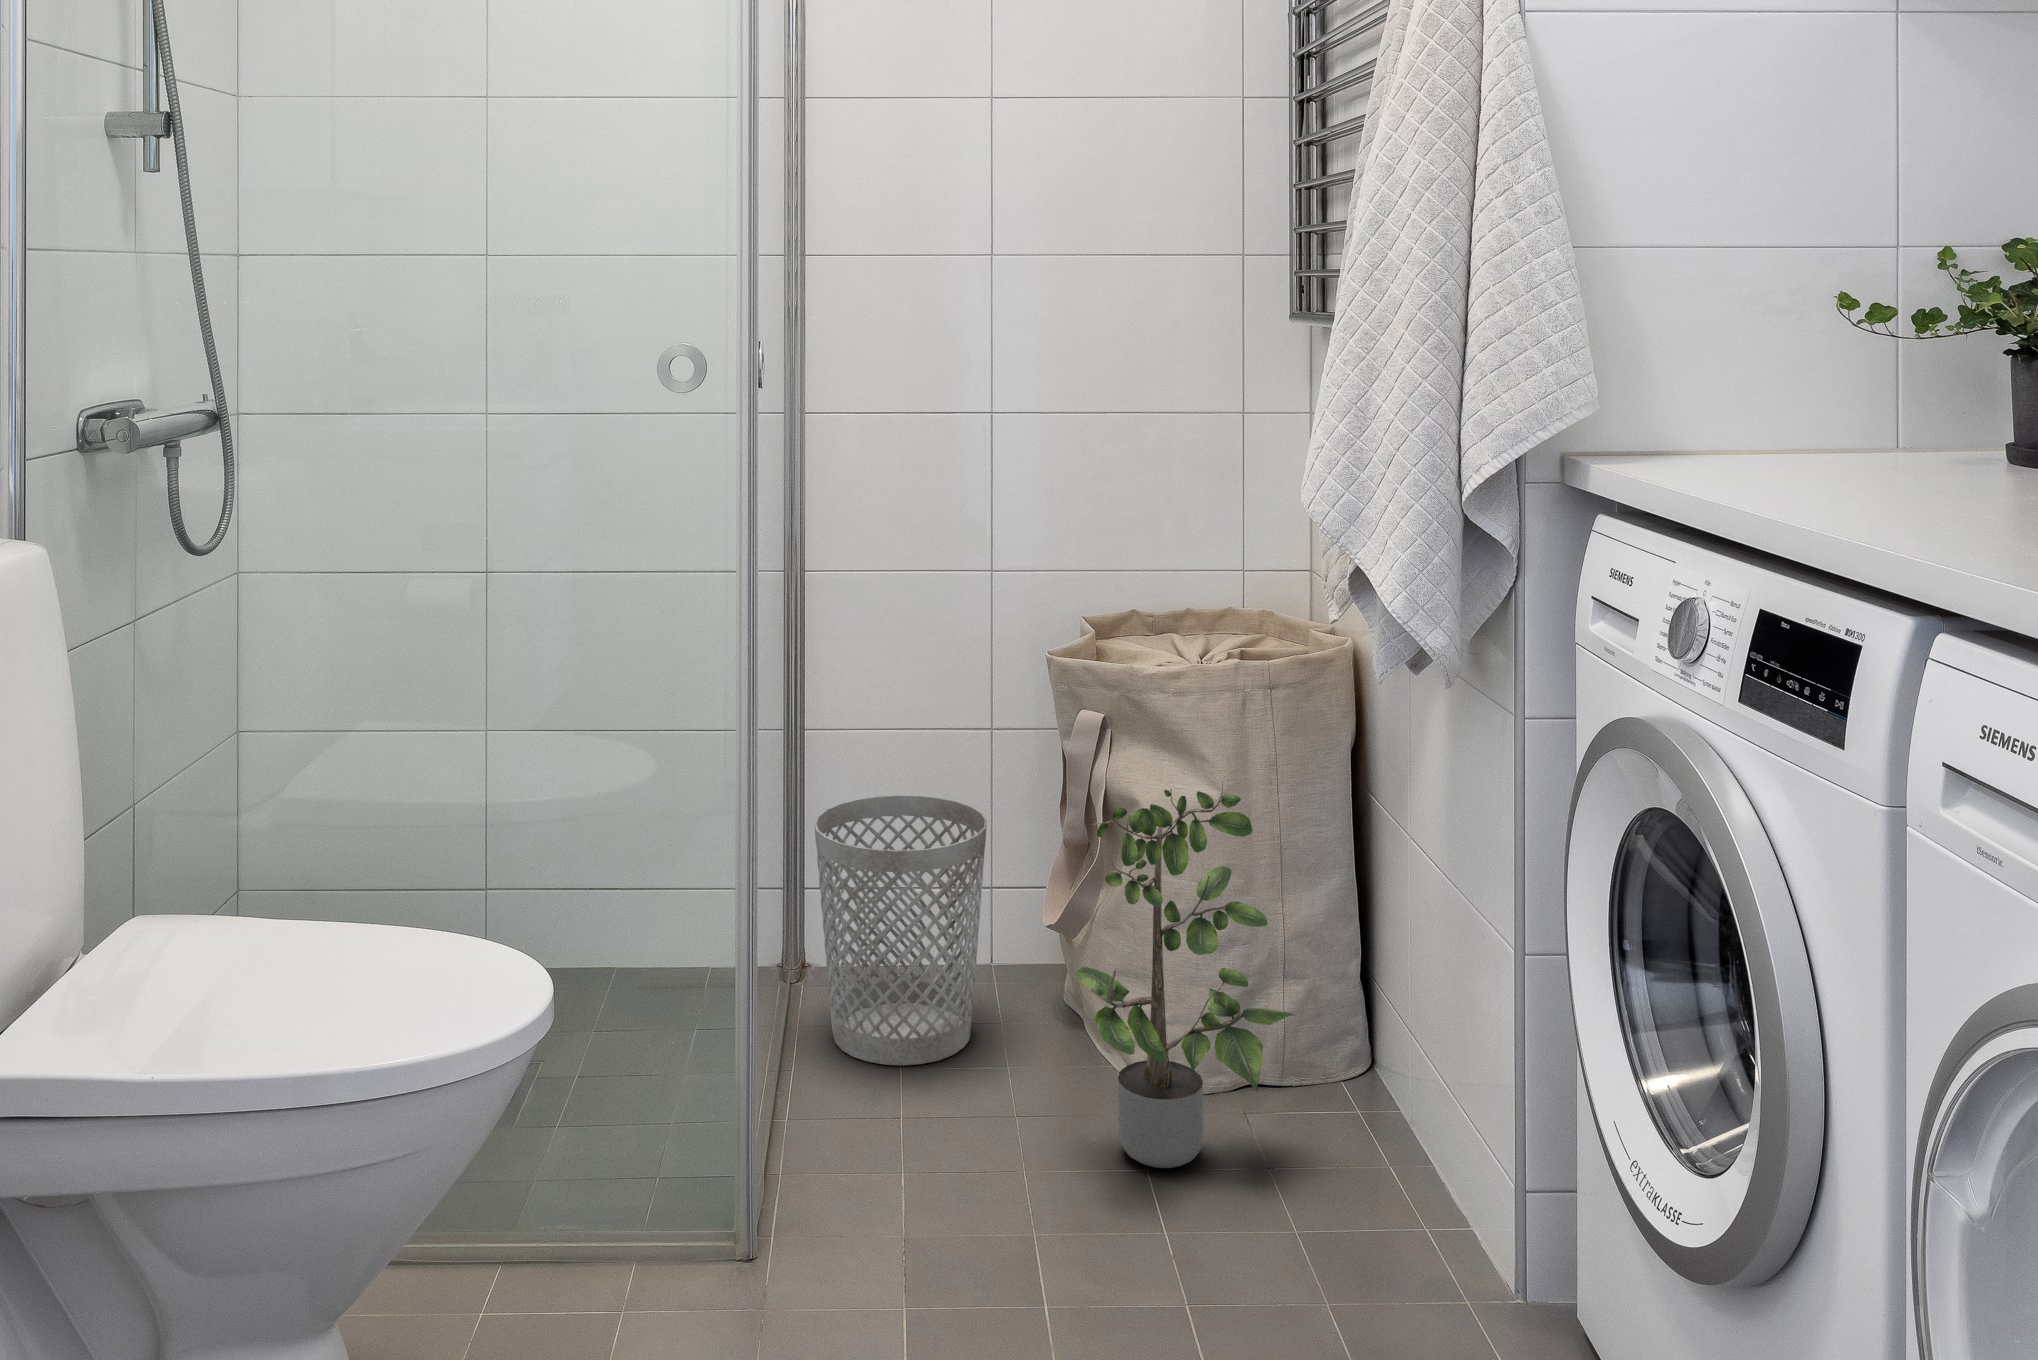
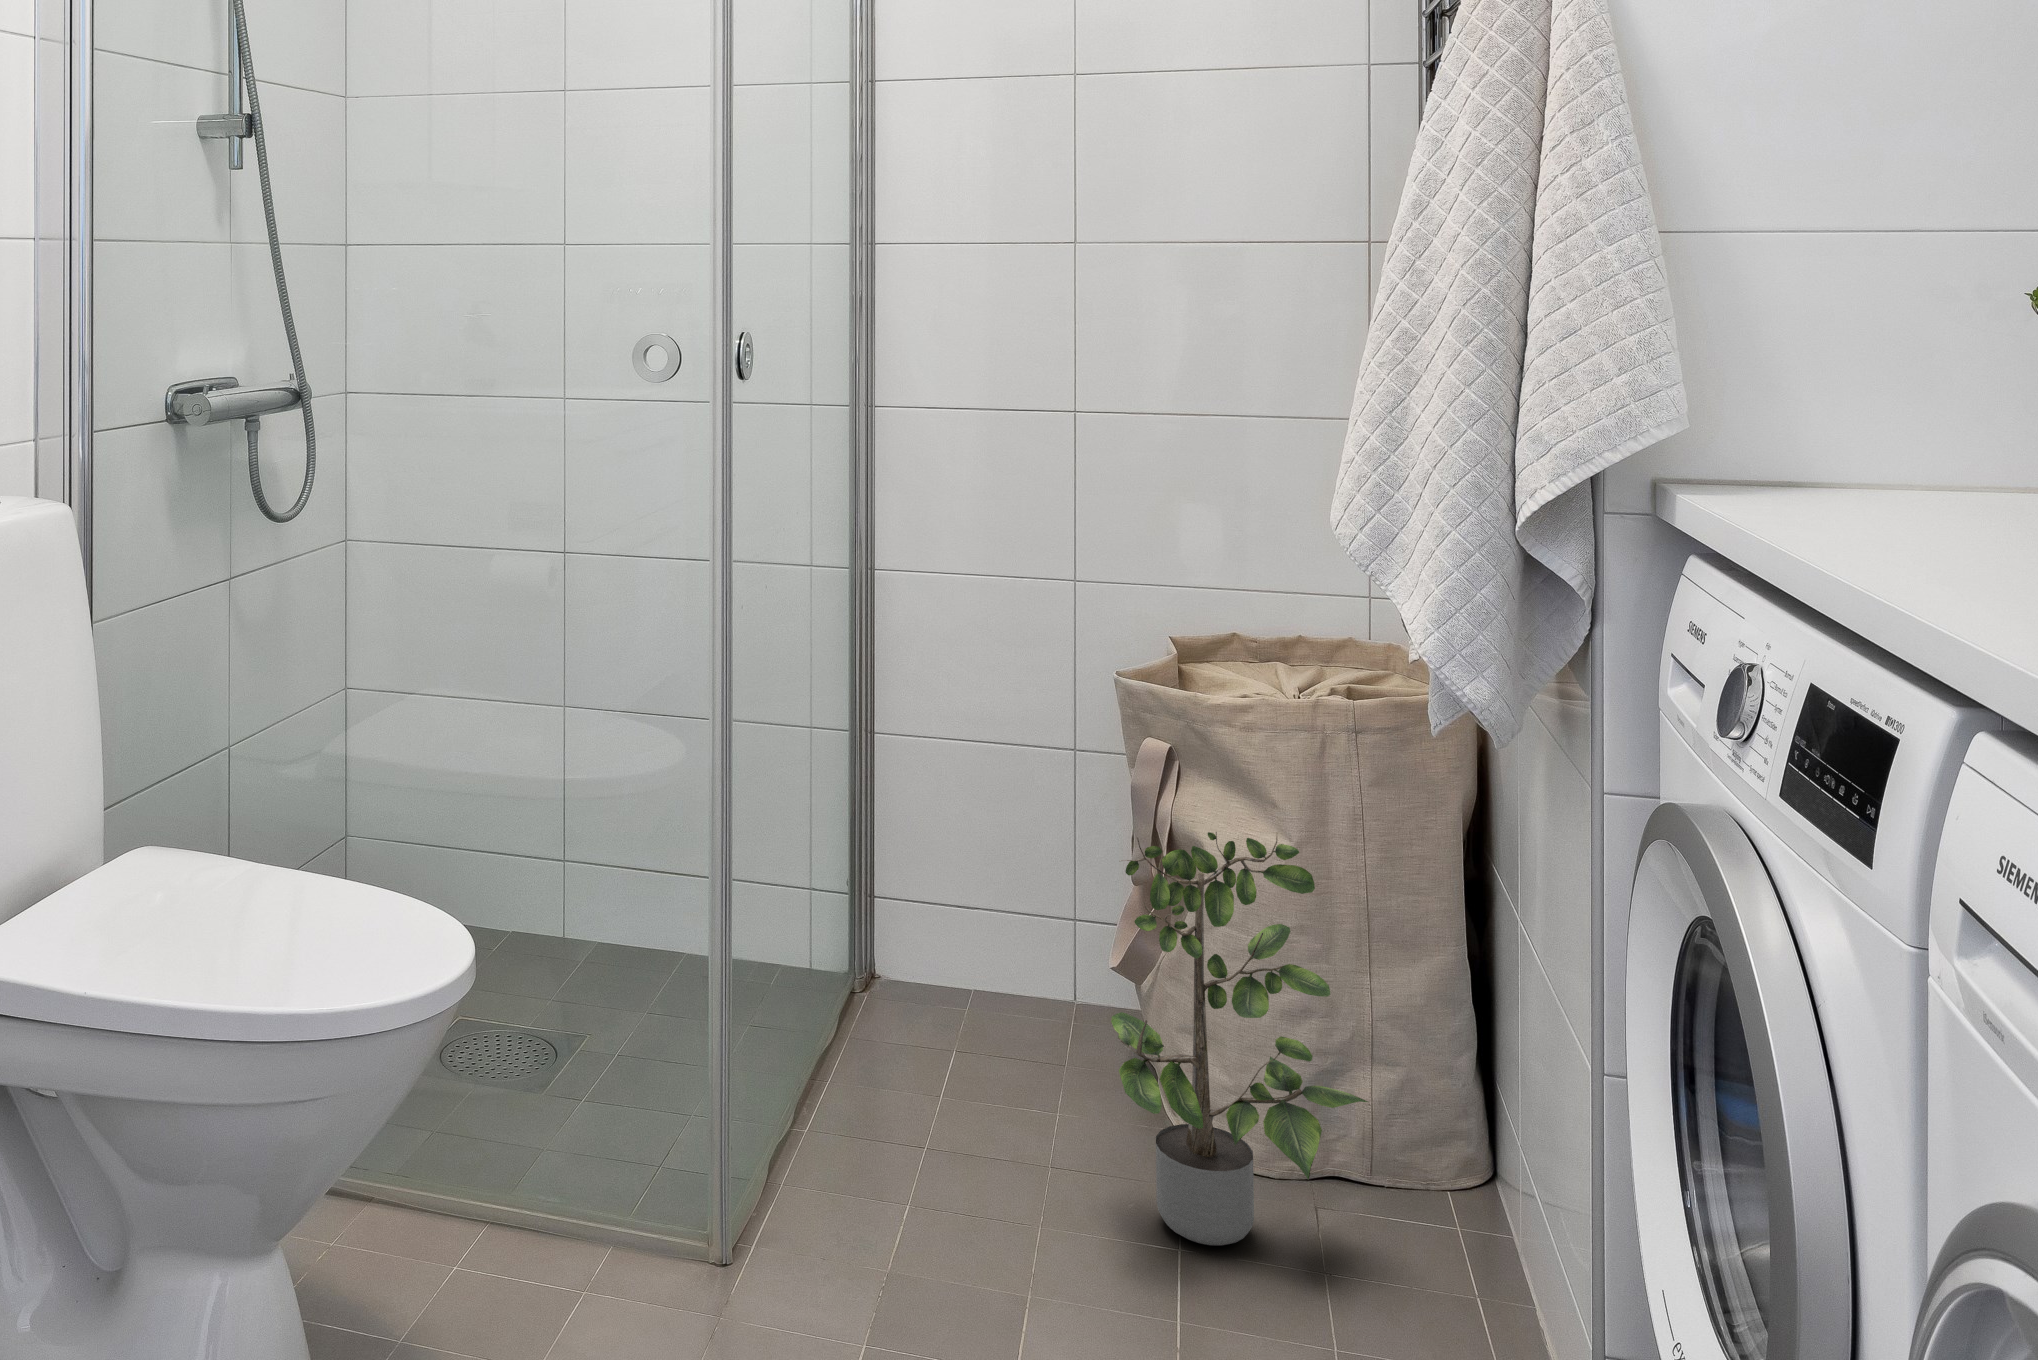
wastebasket: present [814,795,987,1065] -> none [865,808,1048,1089]

